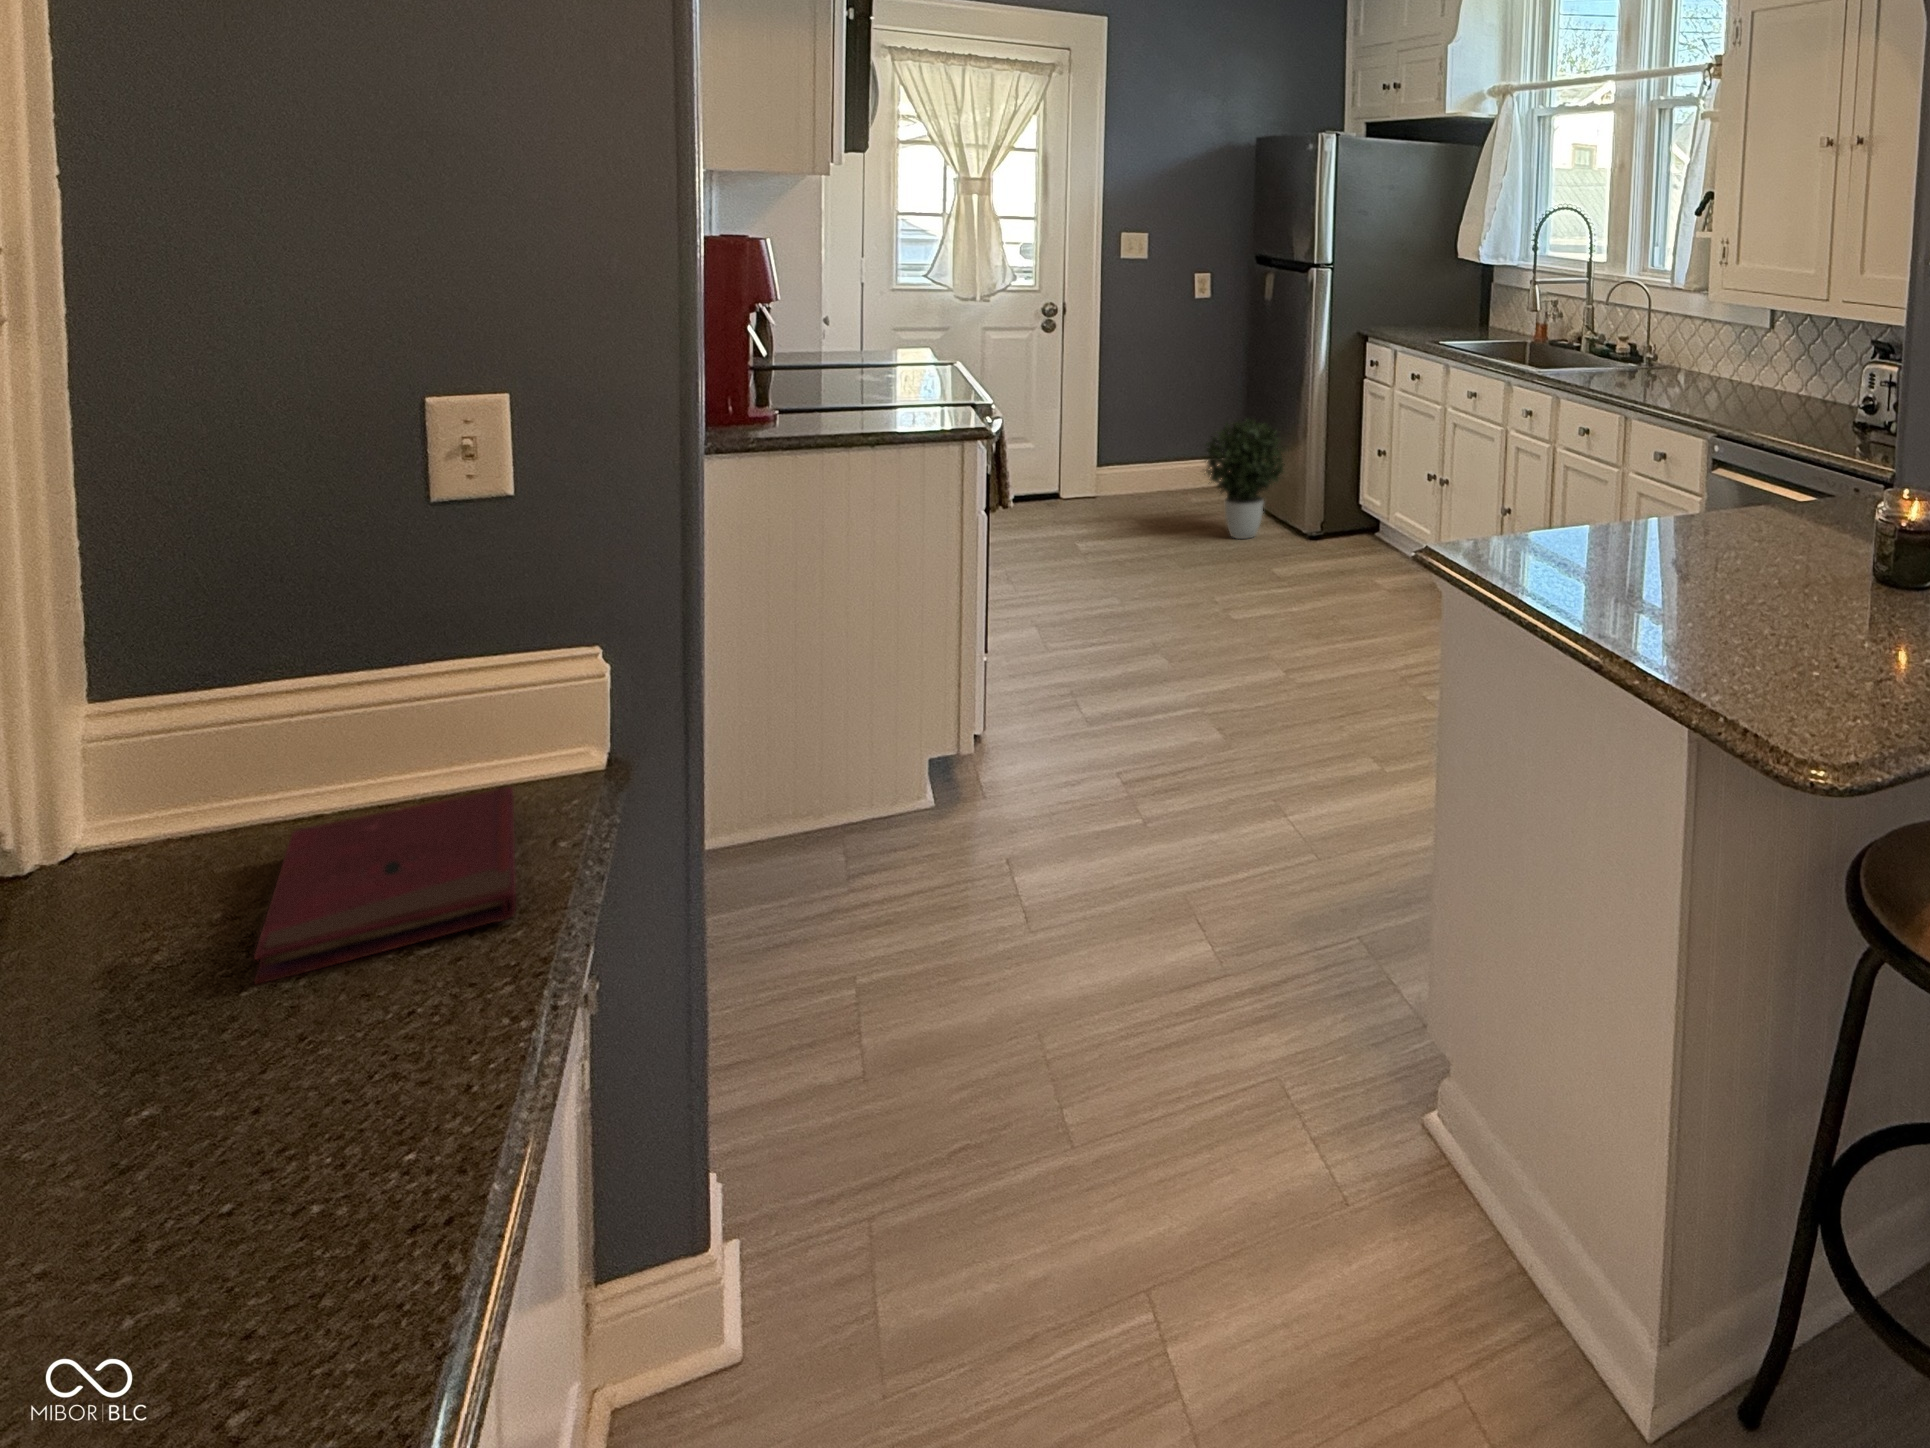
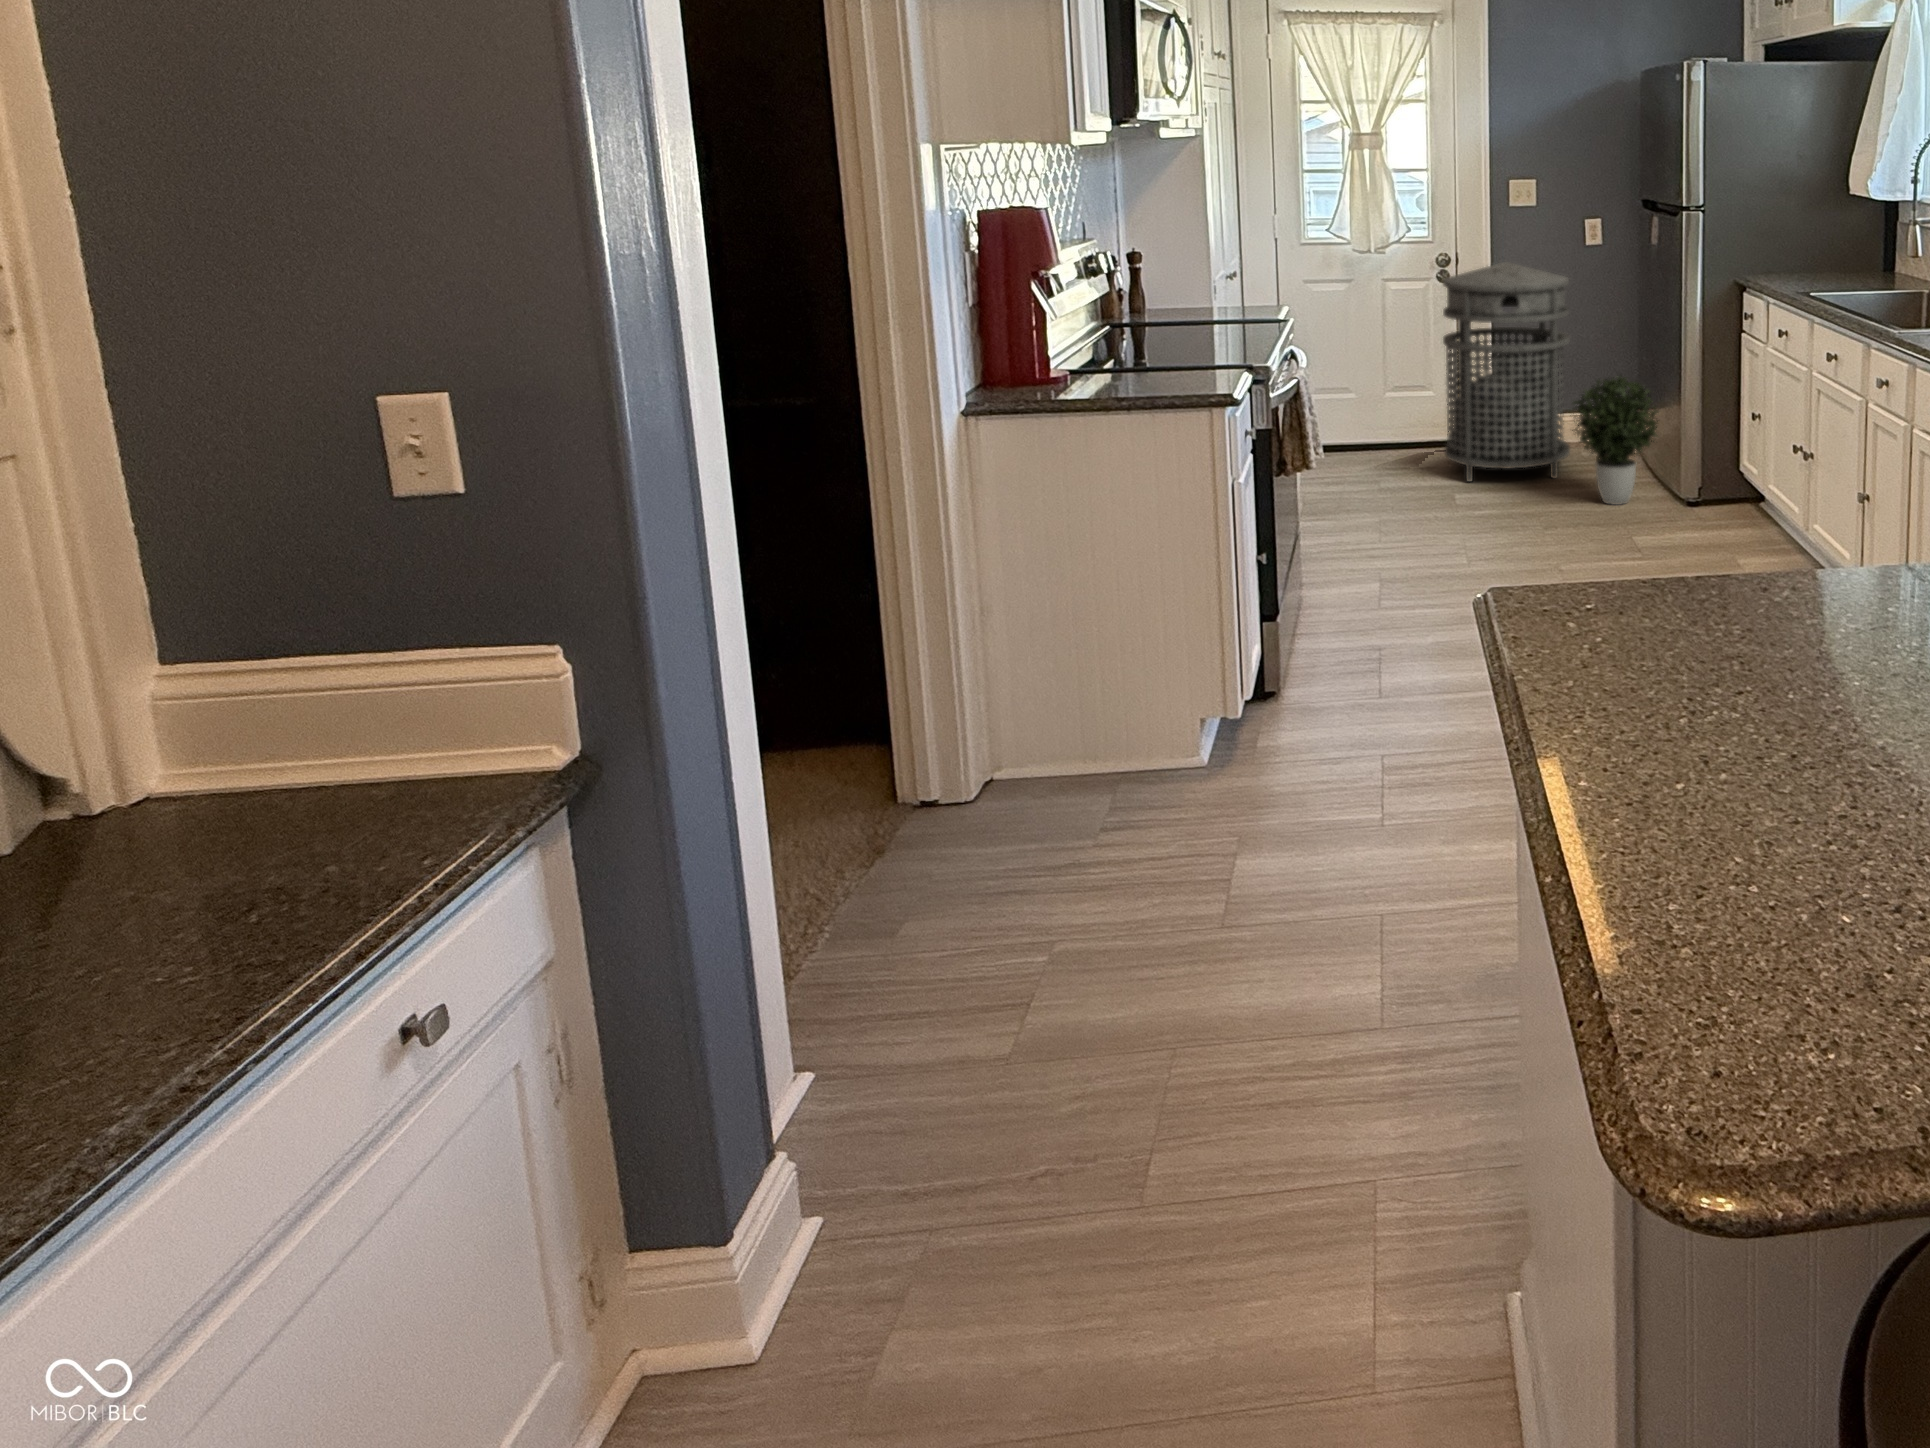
trash can: none [1056,311,1189,528] -> present [1443,262,1570,482]
book: present [254,787,516,985] -> none [104,761,484,950]

